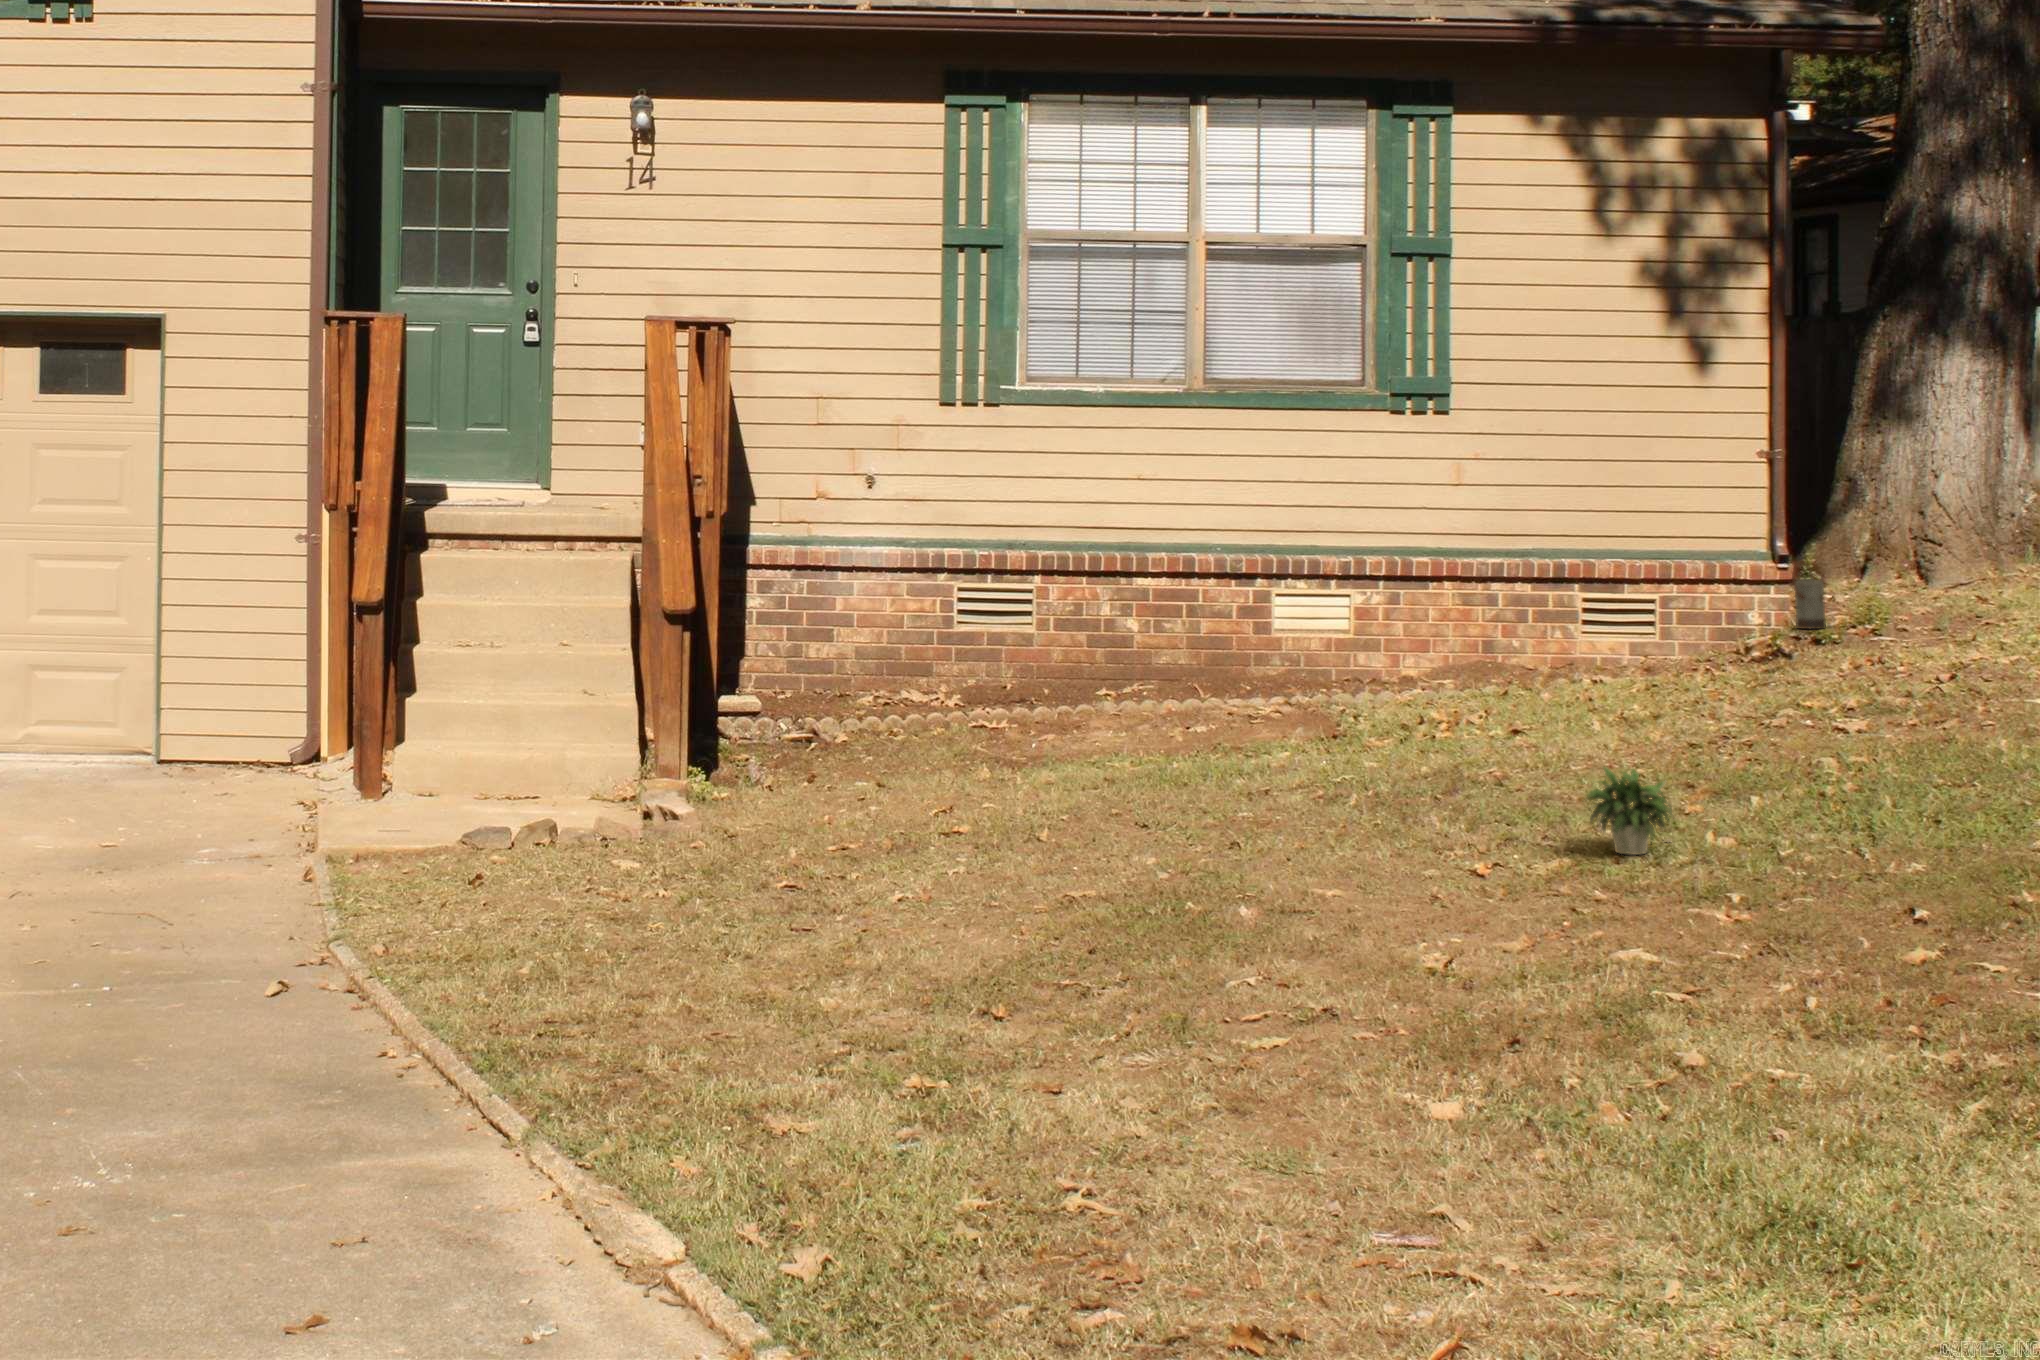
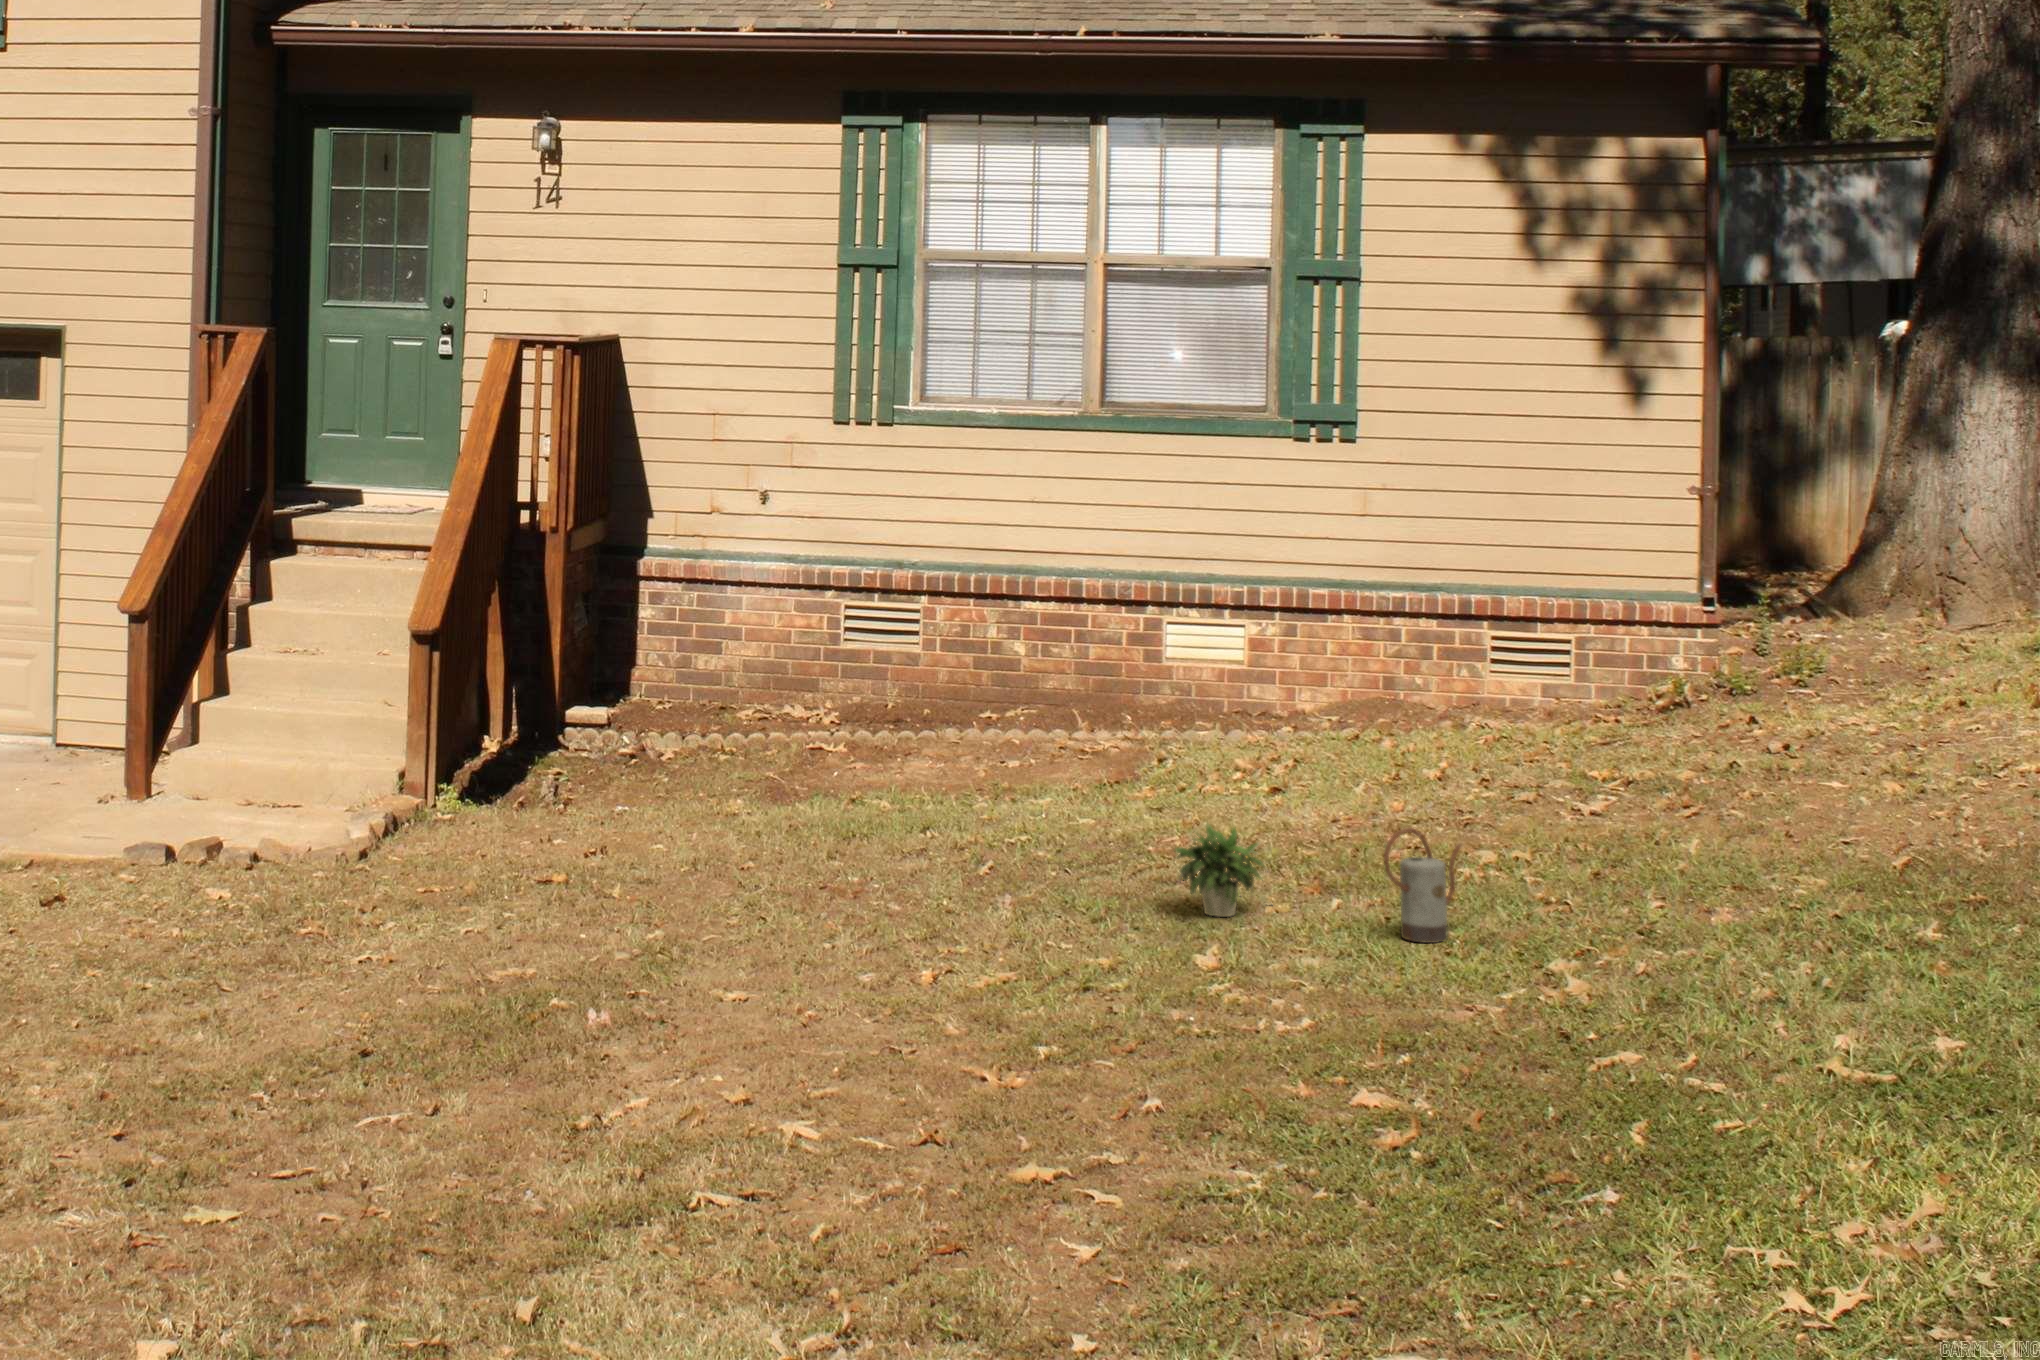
watering can: present [1792,561,1826,629] -> present [1384,828,1461,943]

